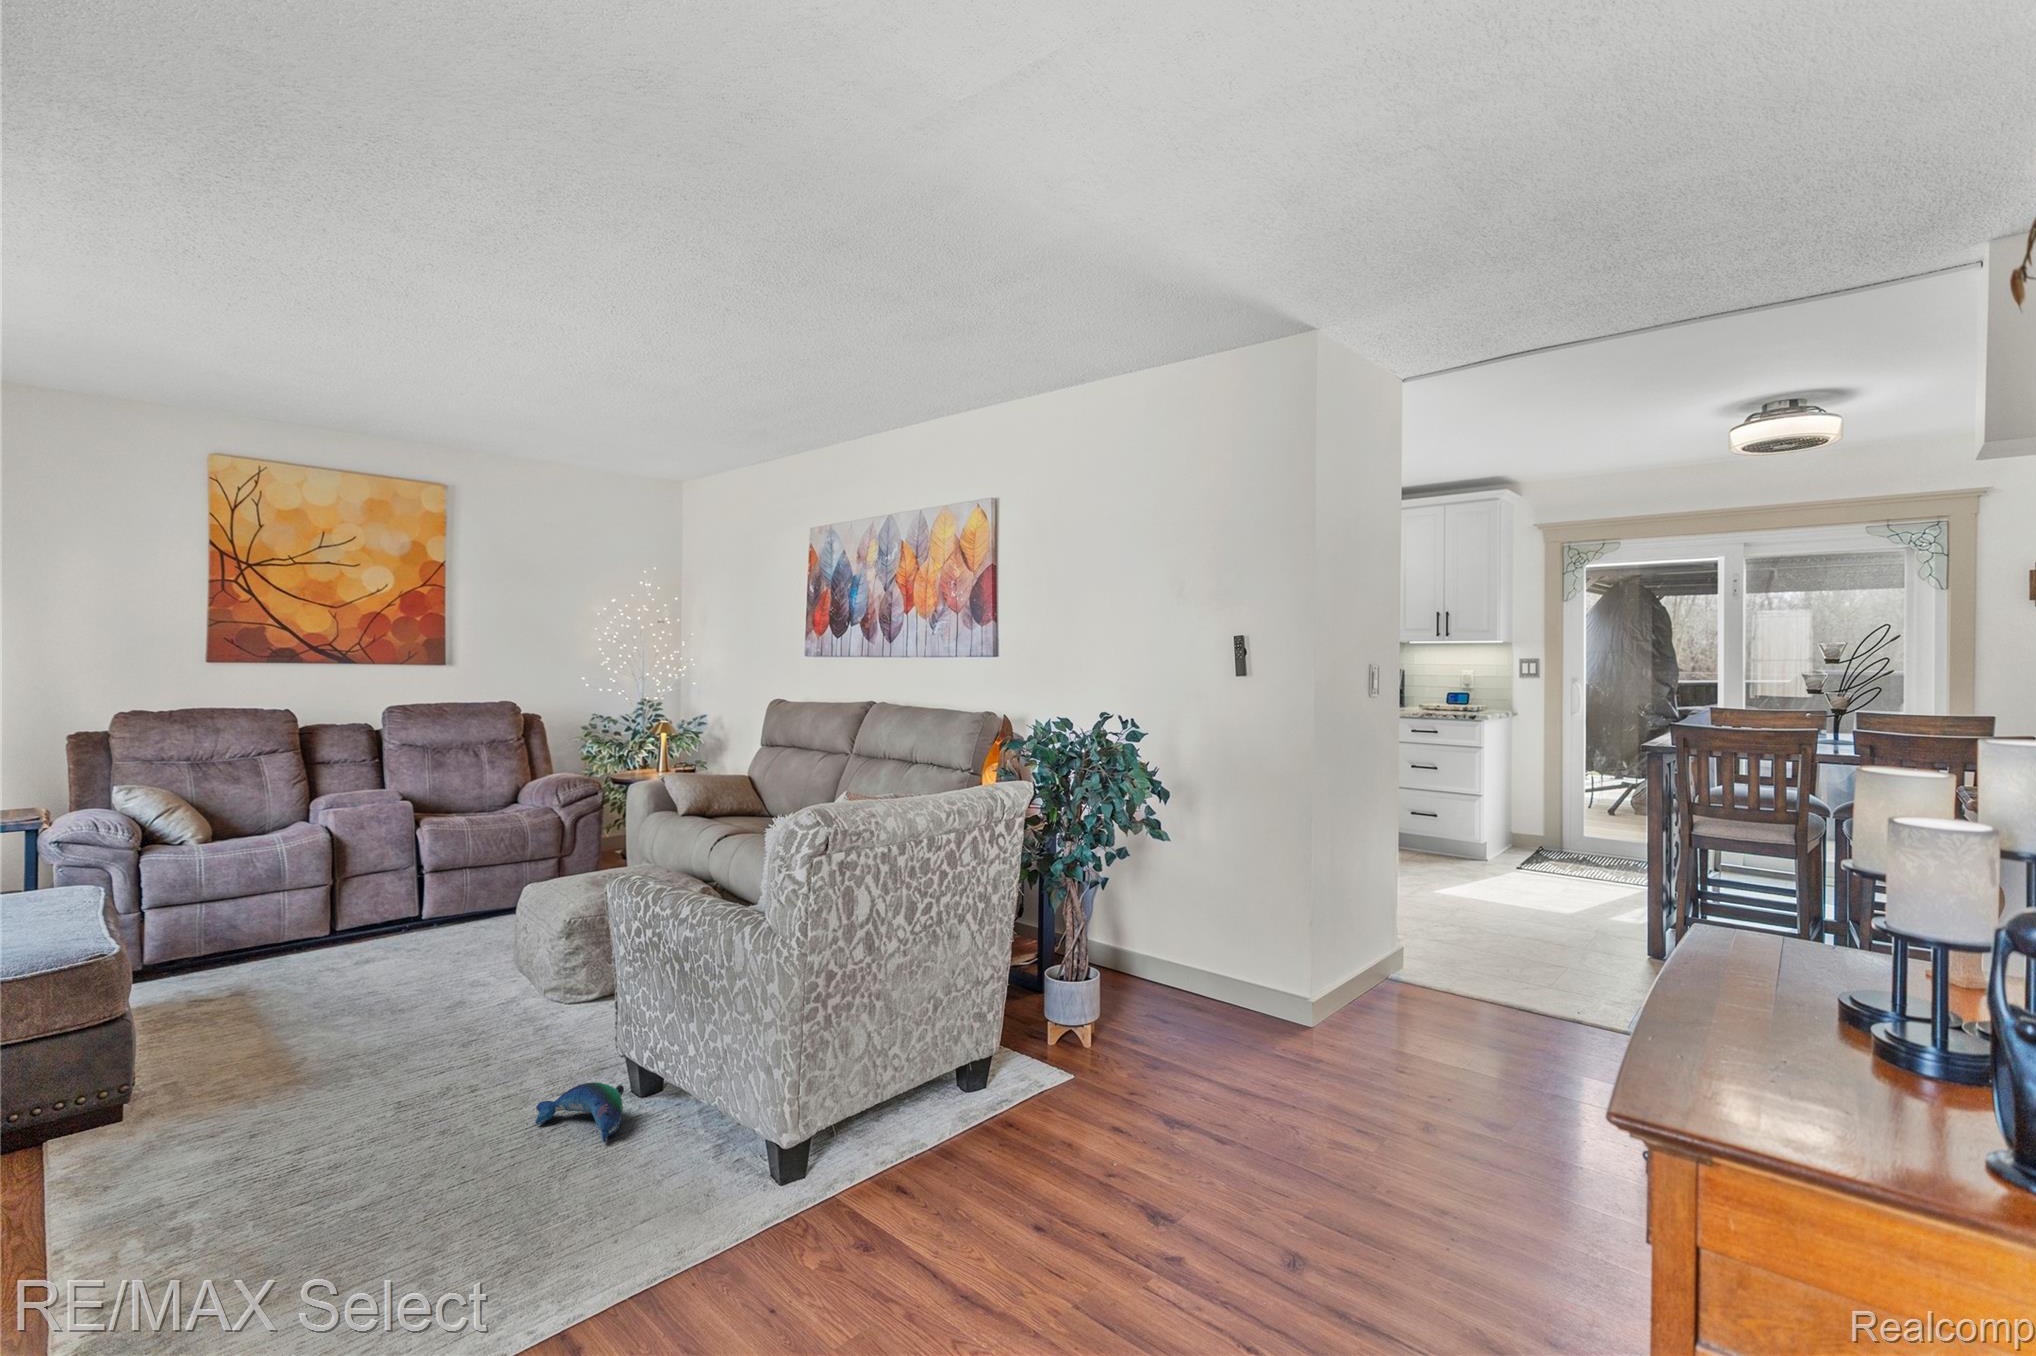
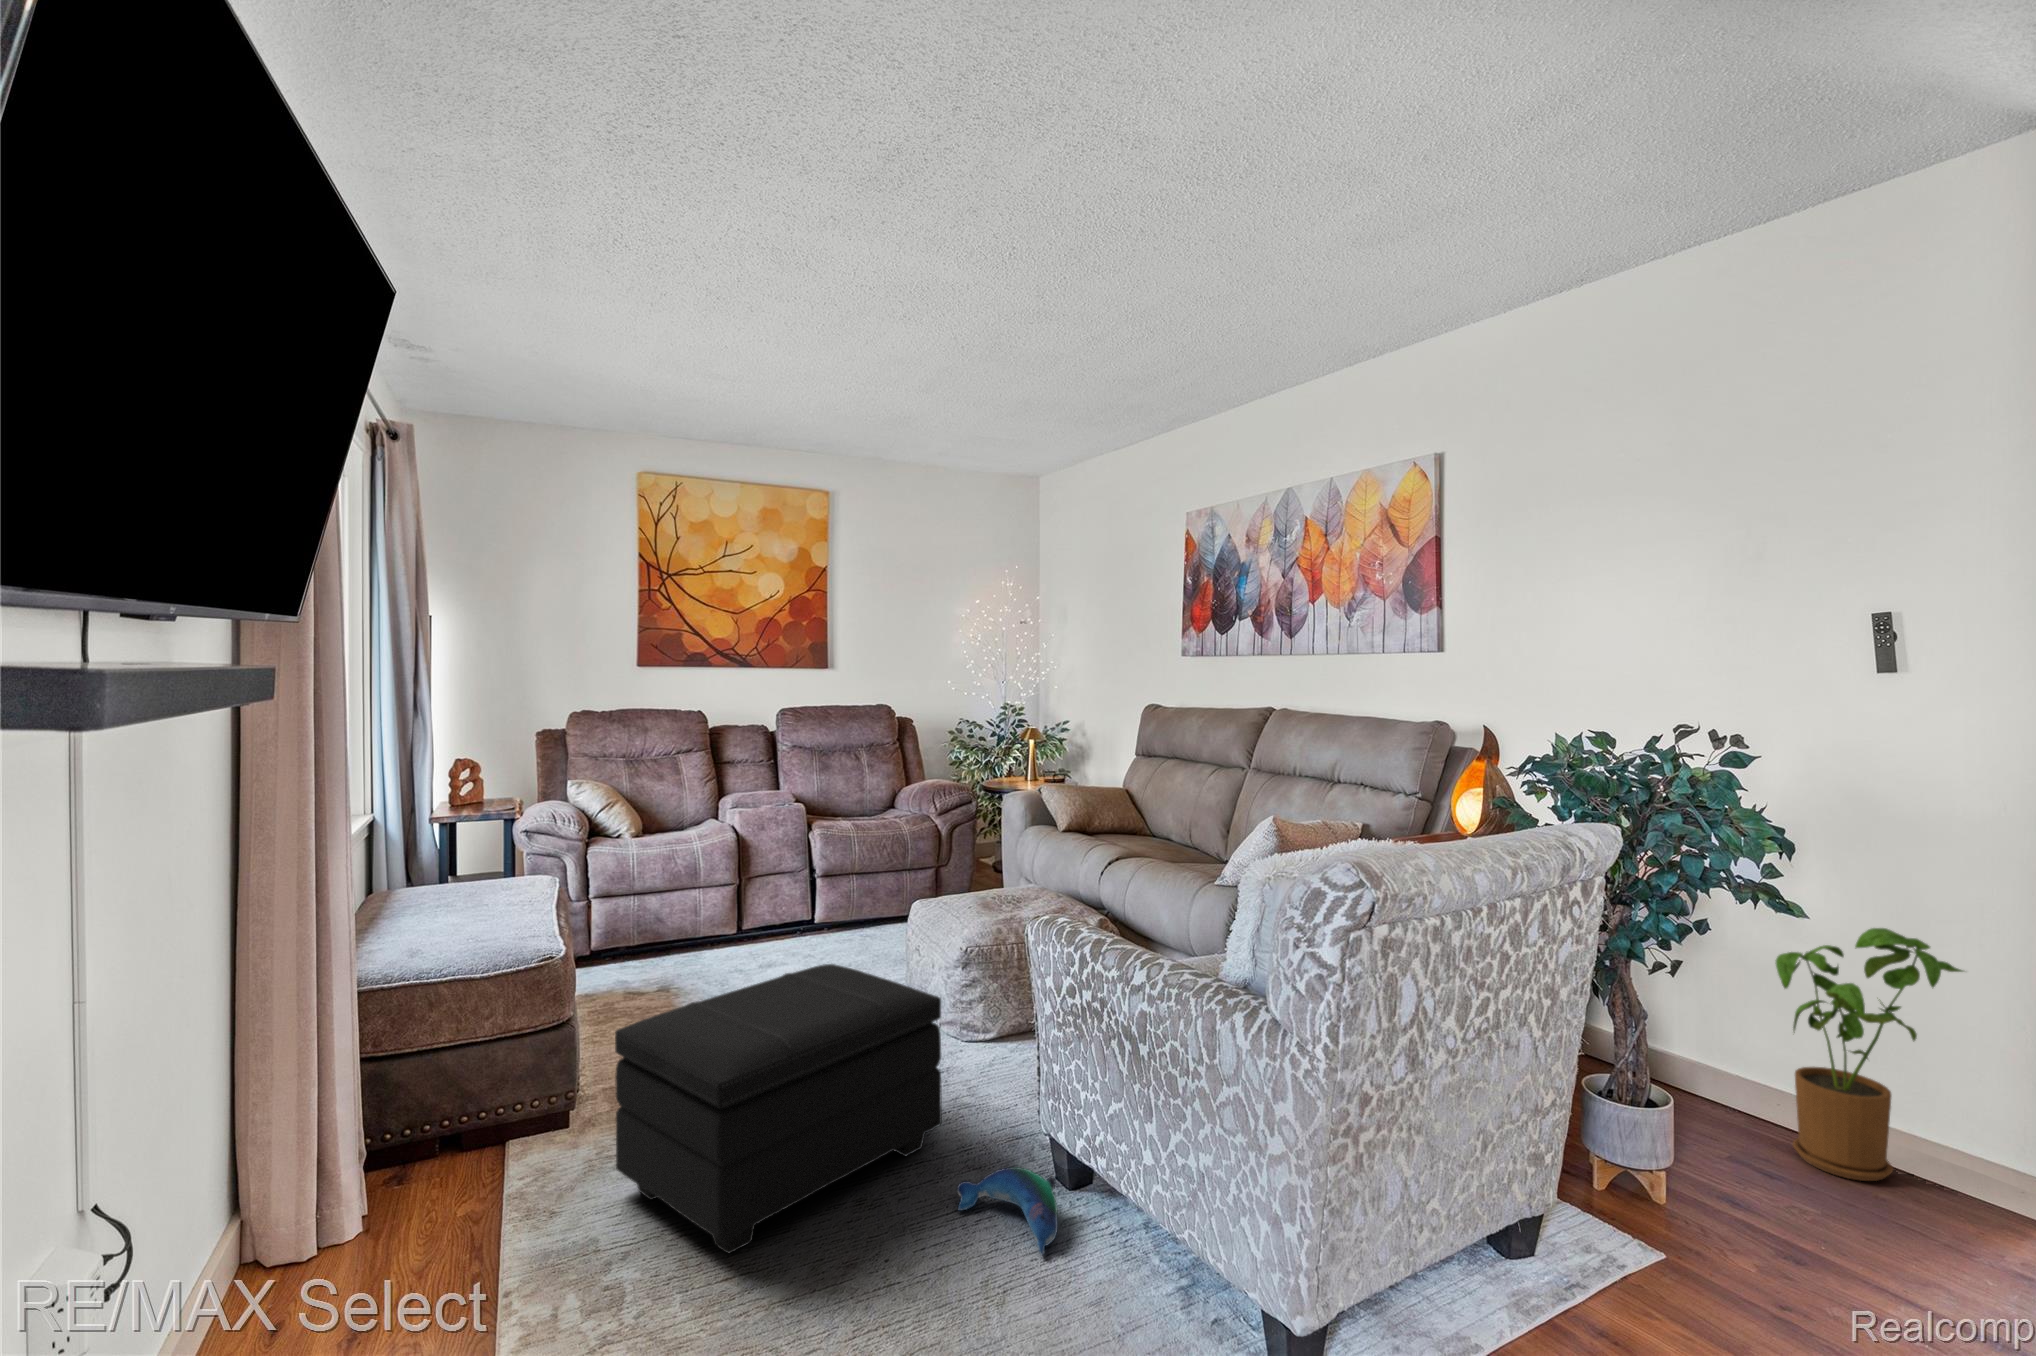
house plant: none [1177,847,1275,1018] -> present [1776,928,1963,1181]
footstool: none [183,938,529,1184] -> present [615,964,942,1253]

